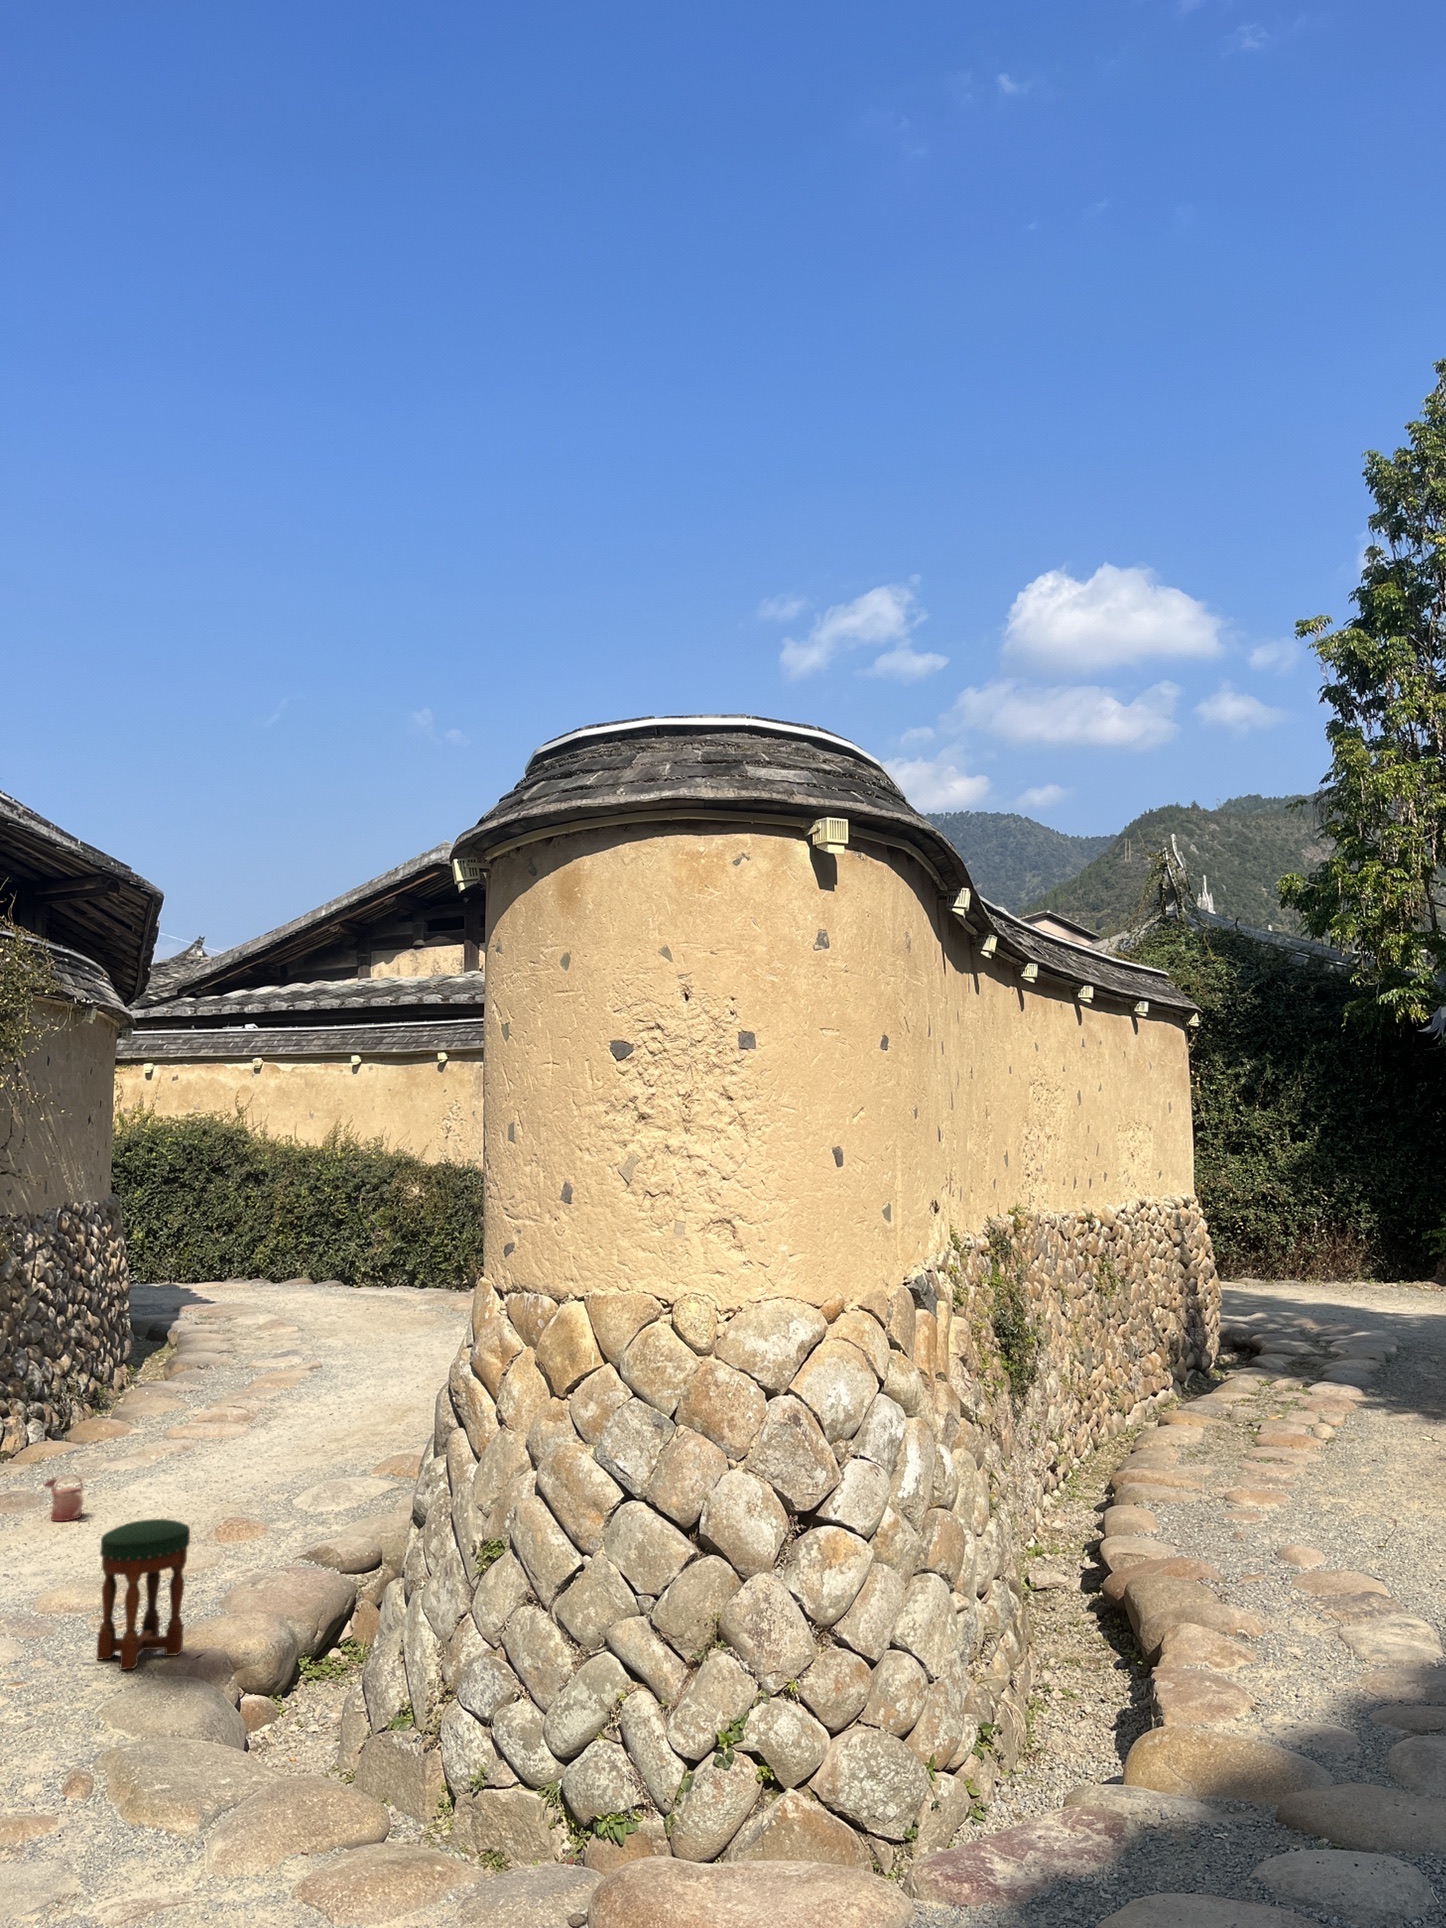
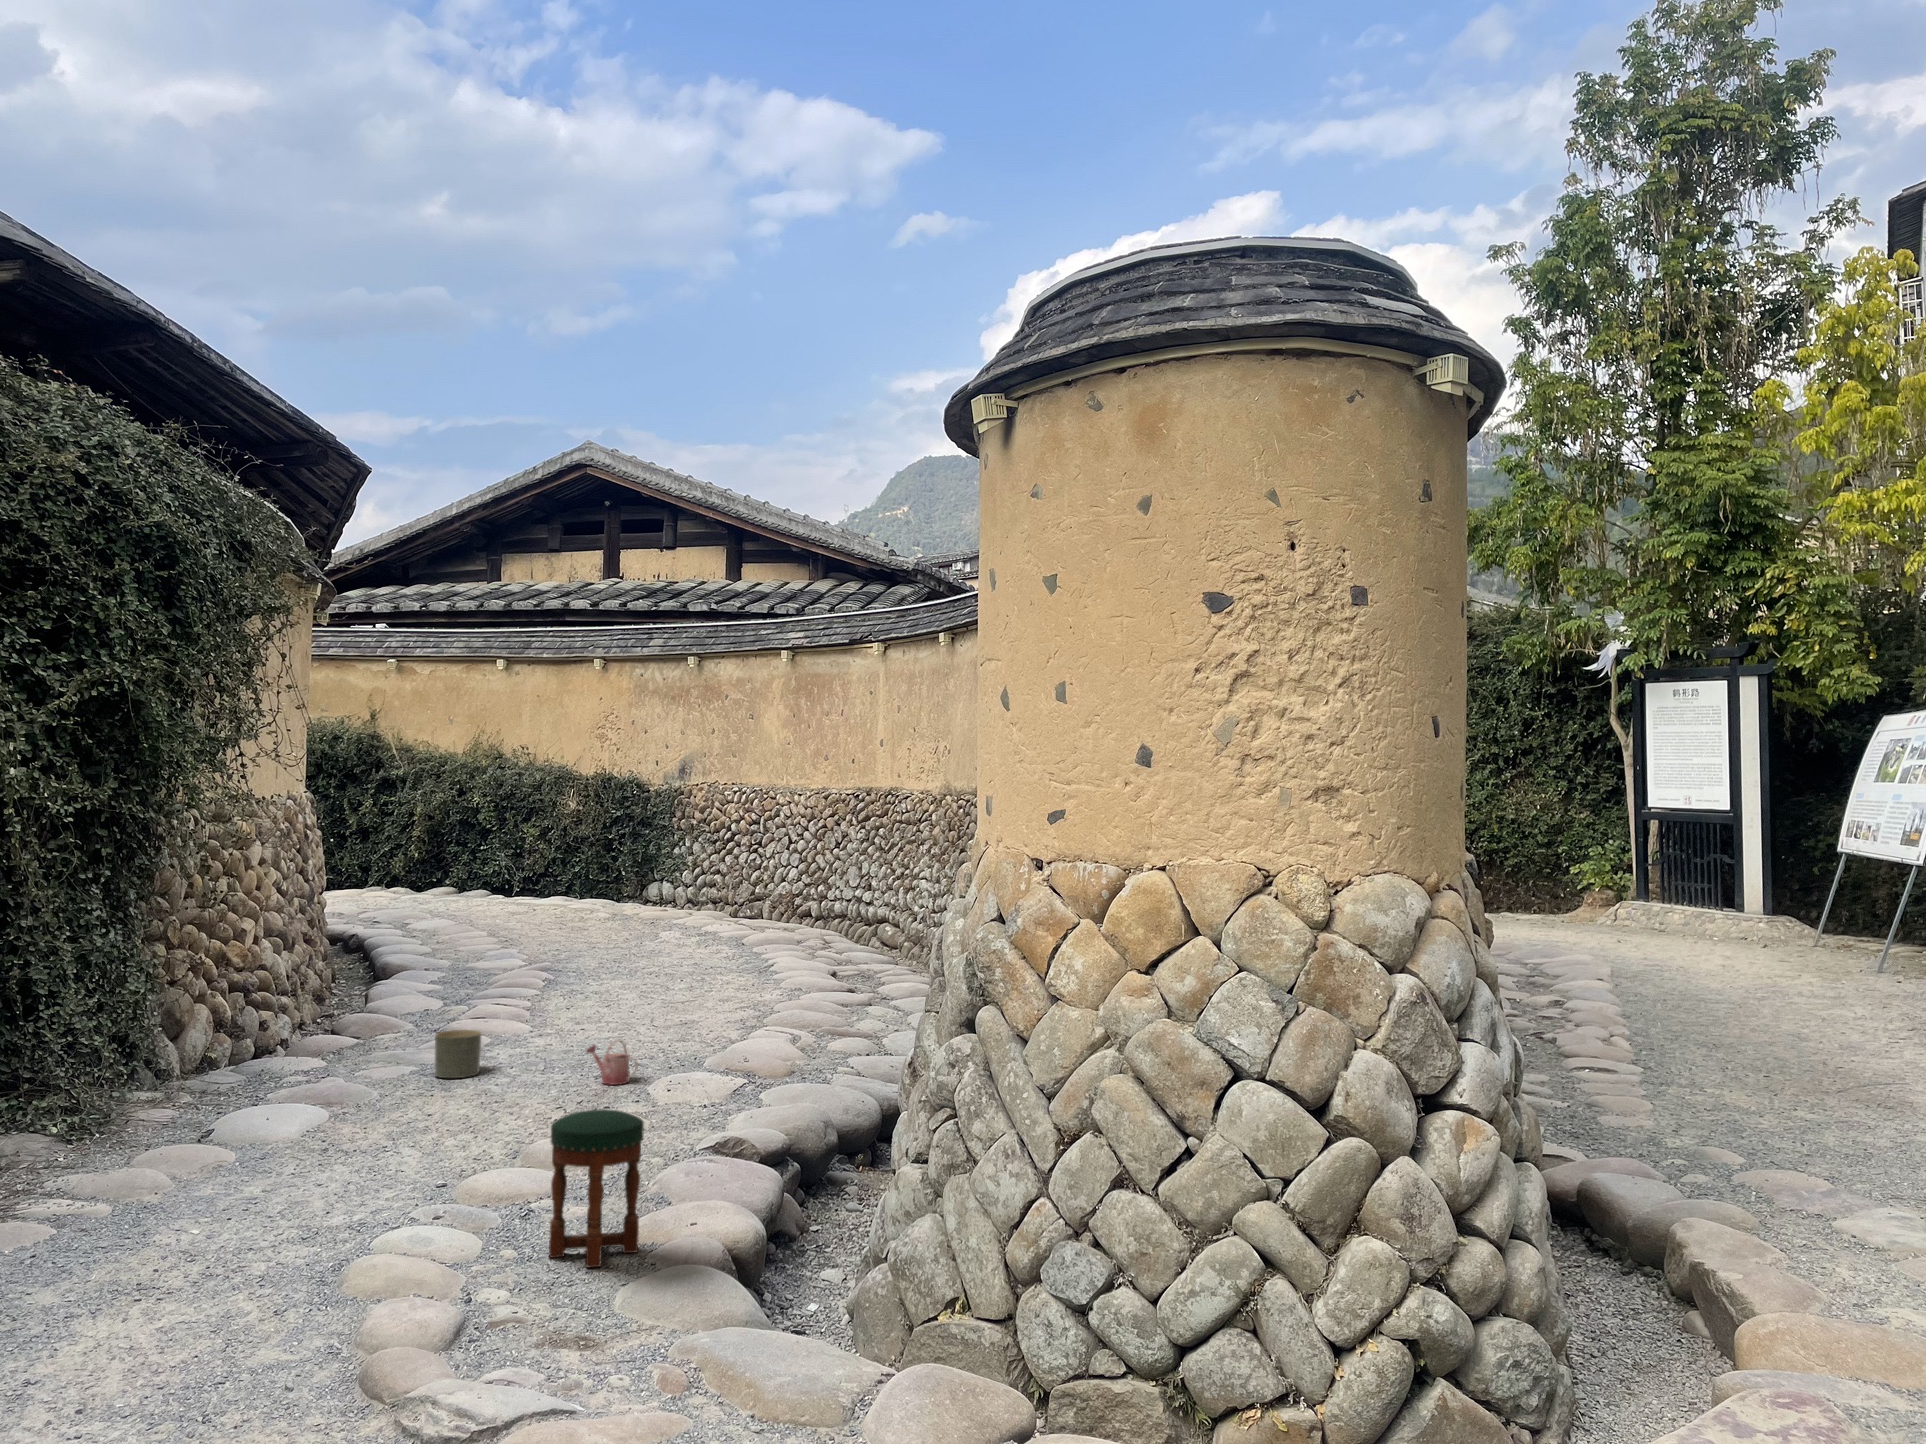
planter: none [144,1430,189,1478] -> present [434,1030,482,1078]
watering can: present [44,1474,83,1521] -> present [586,1040,638,1085]

